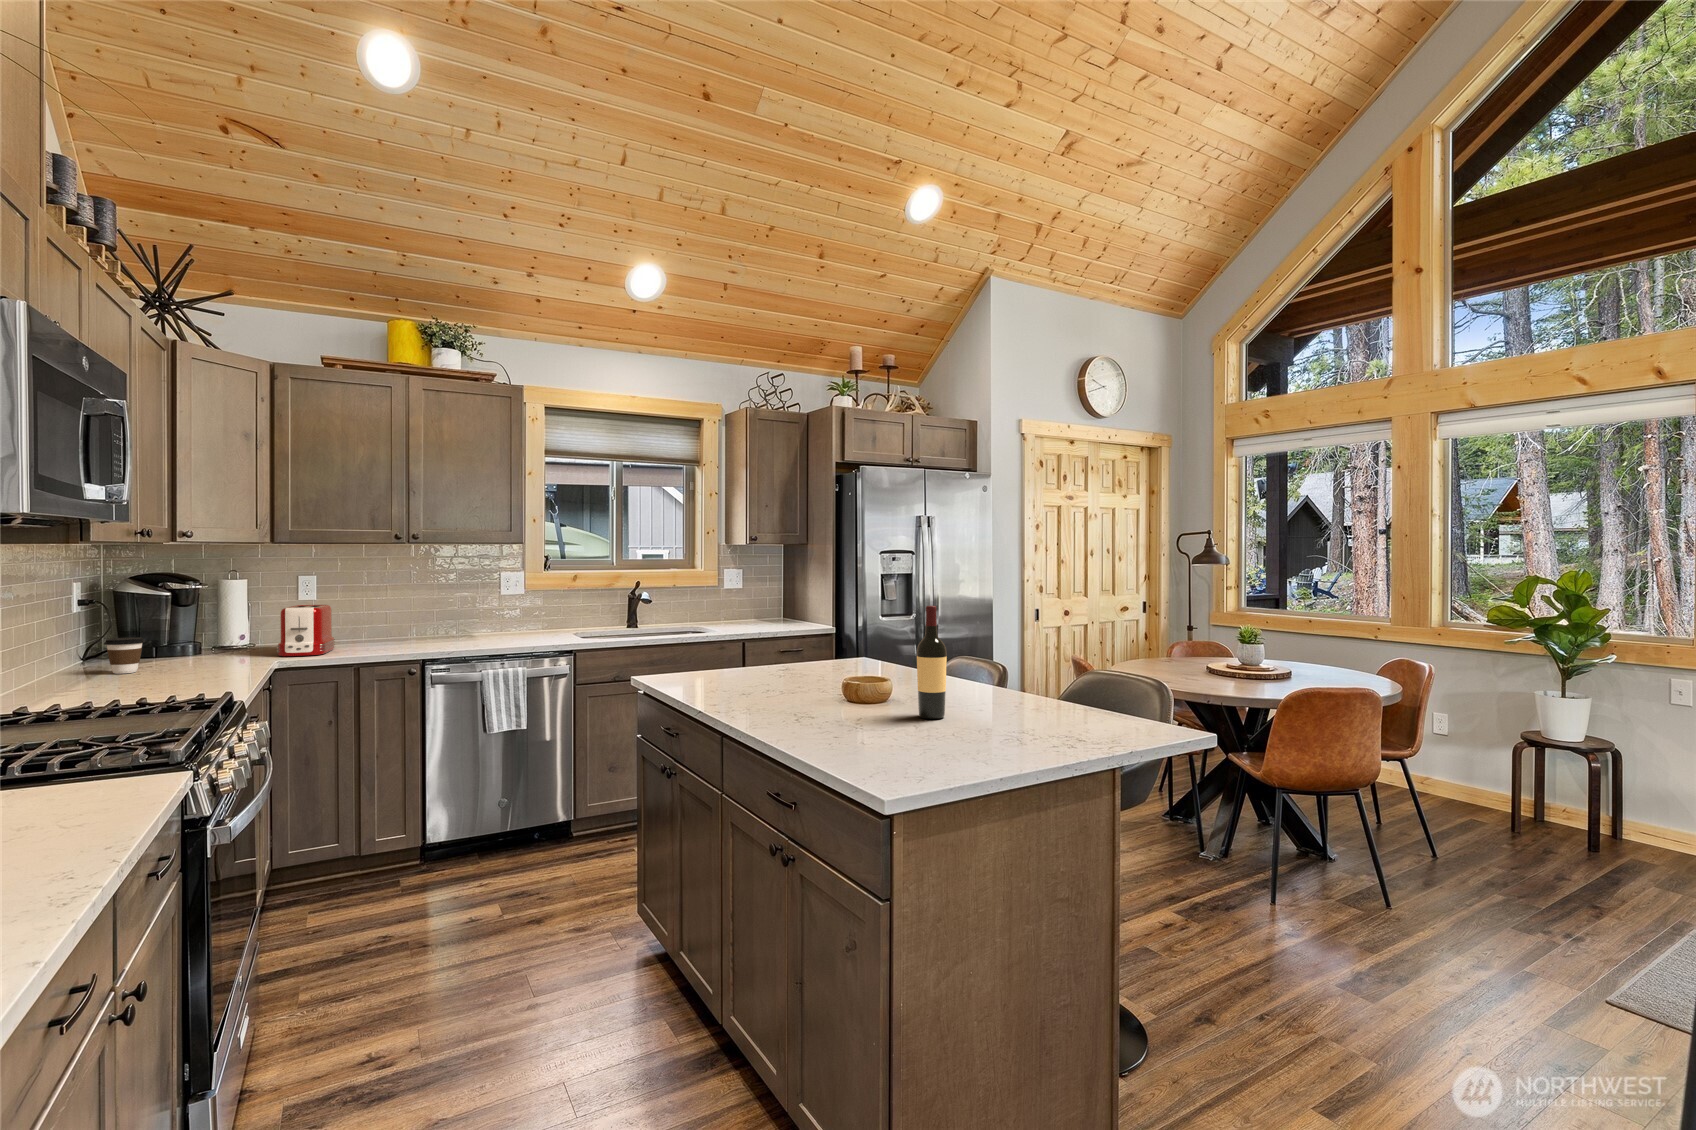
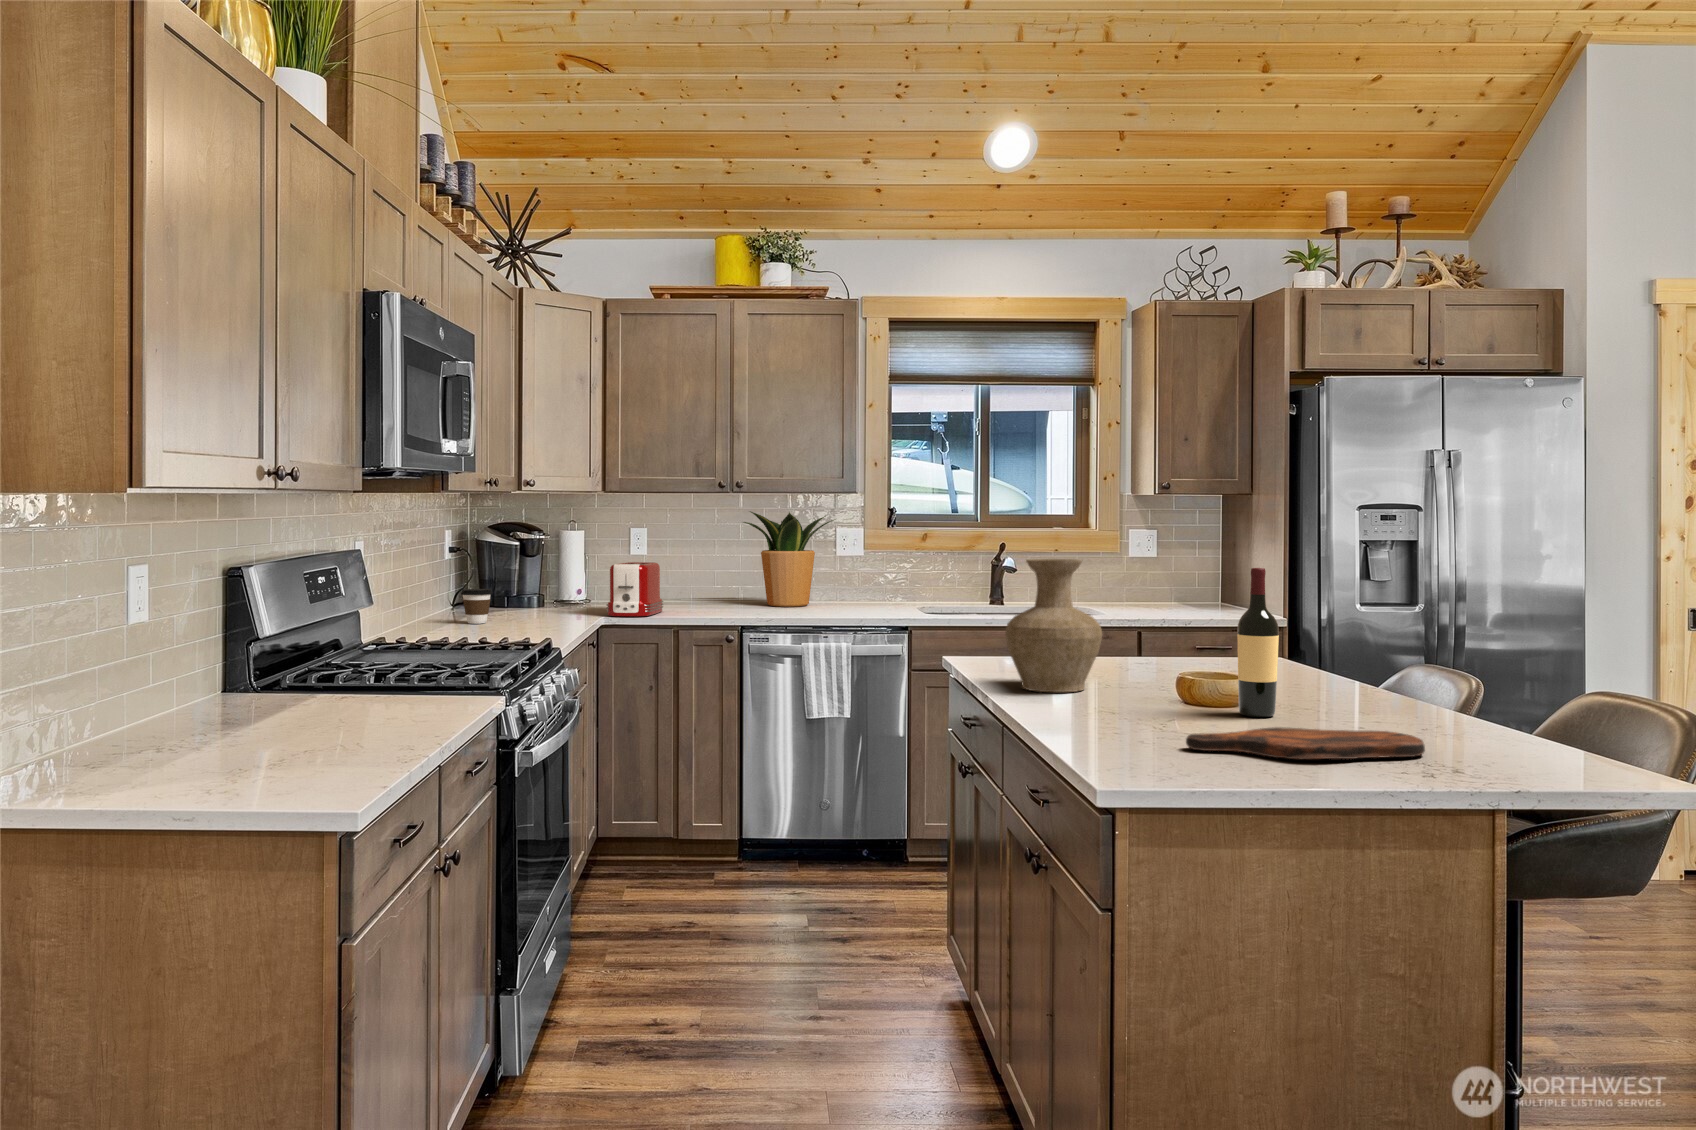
potted plant: none [409,557,499,638] -> present [743,511,836,607]
vase: none [720,600,798,709] -> present [1005,559,1102,692]
cutting board: none [925,726,1083,758] -> present [1186,727,1425,759]

